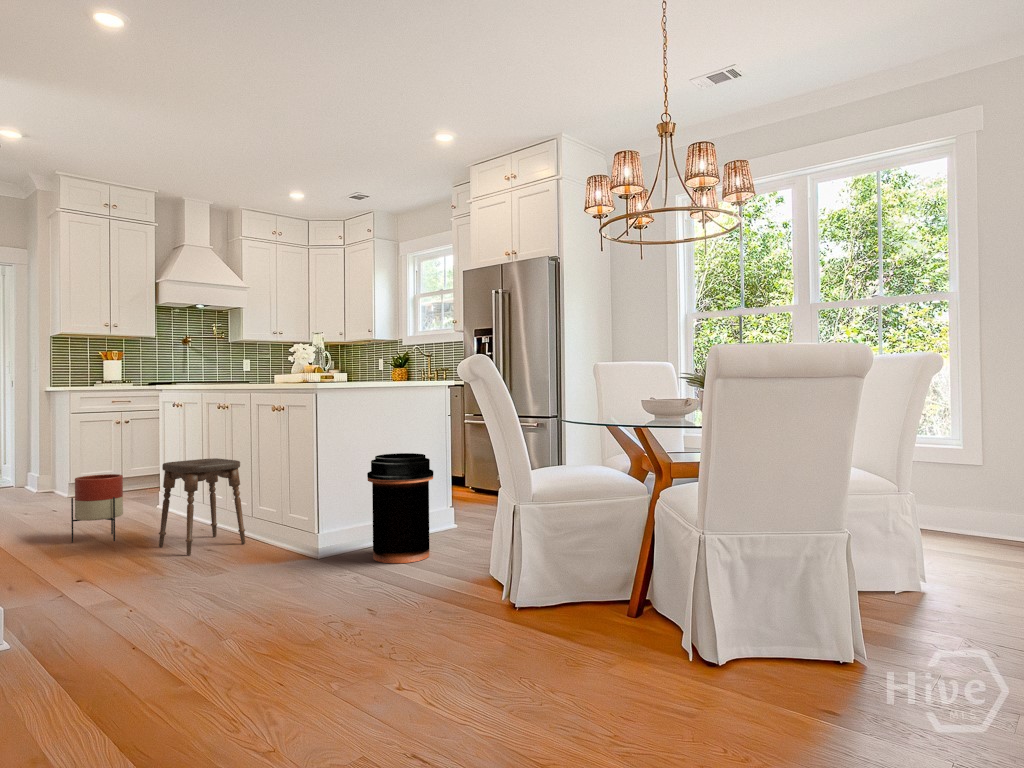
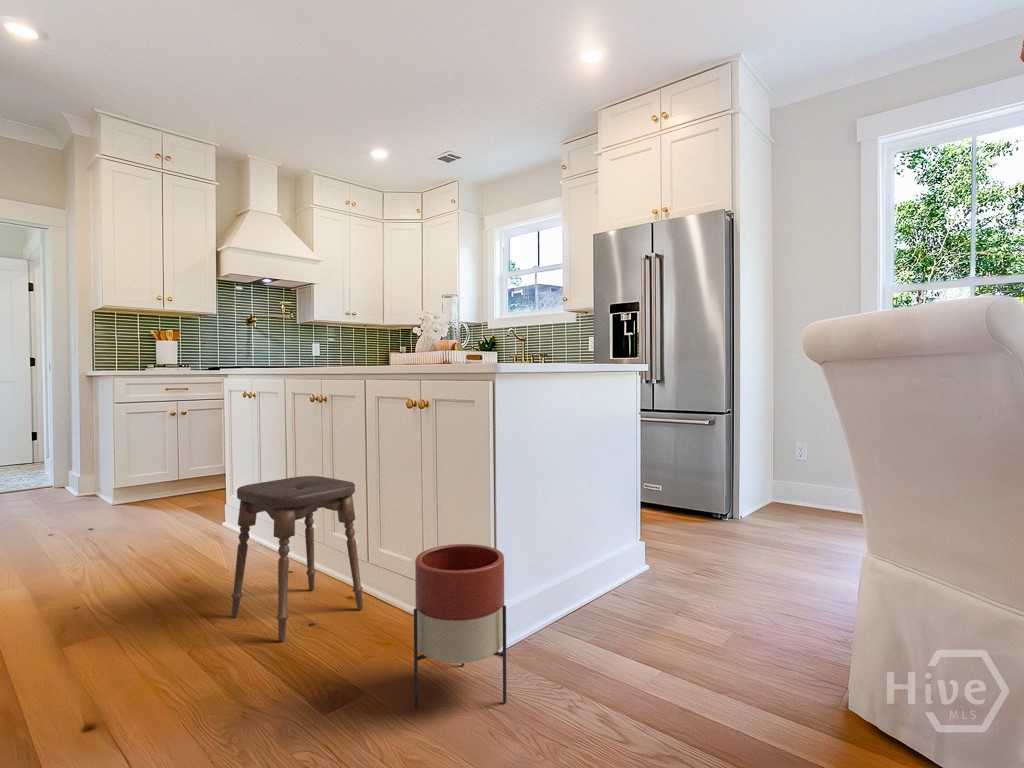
trash can: present [367,453,433,563] -> none [581,477,691,674]
planter: present [71,474,123,542] -> present [414,544,507,707]

